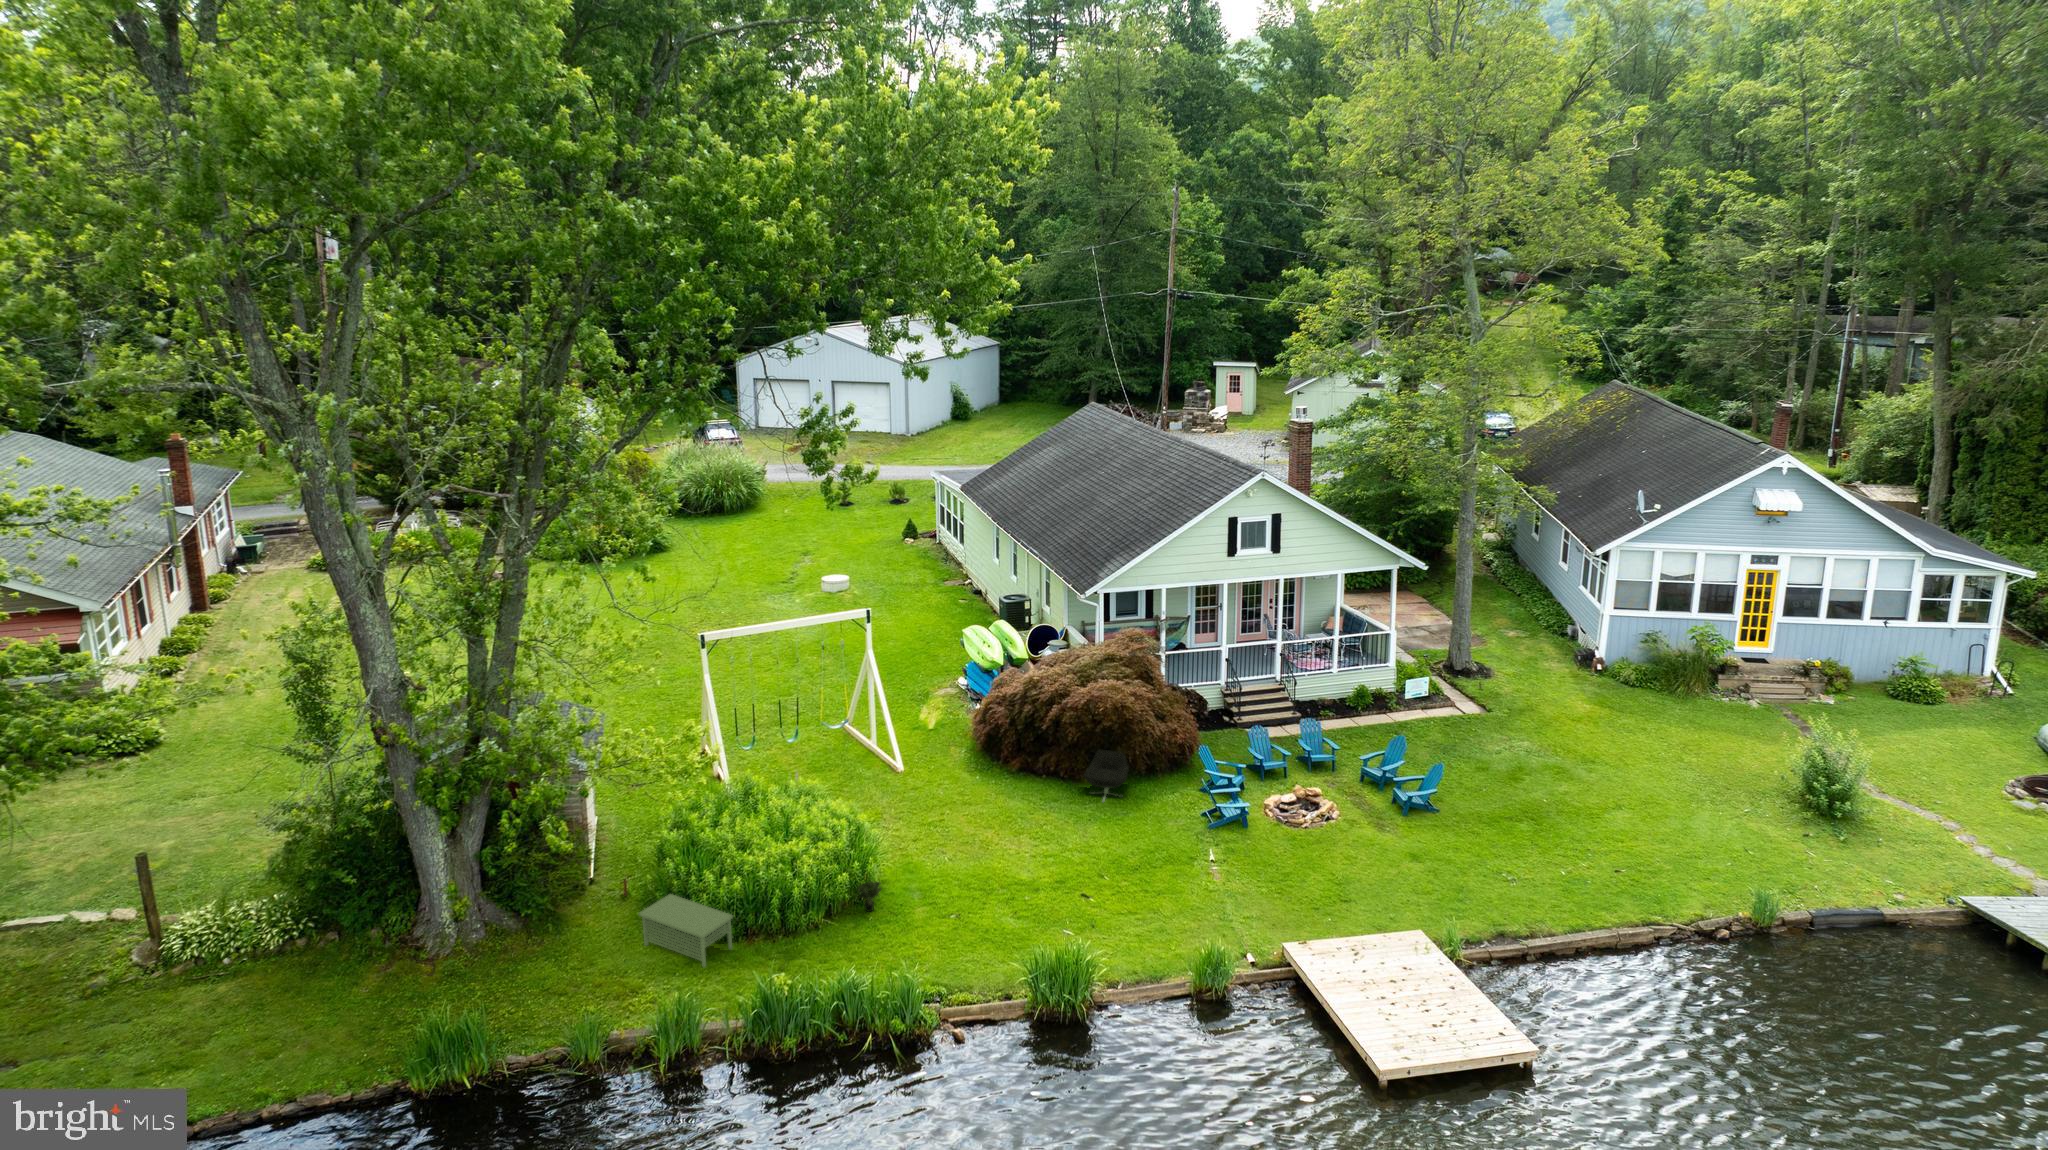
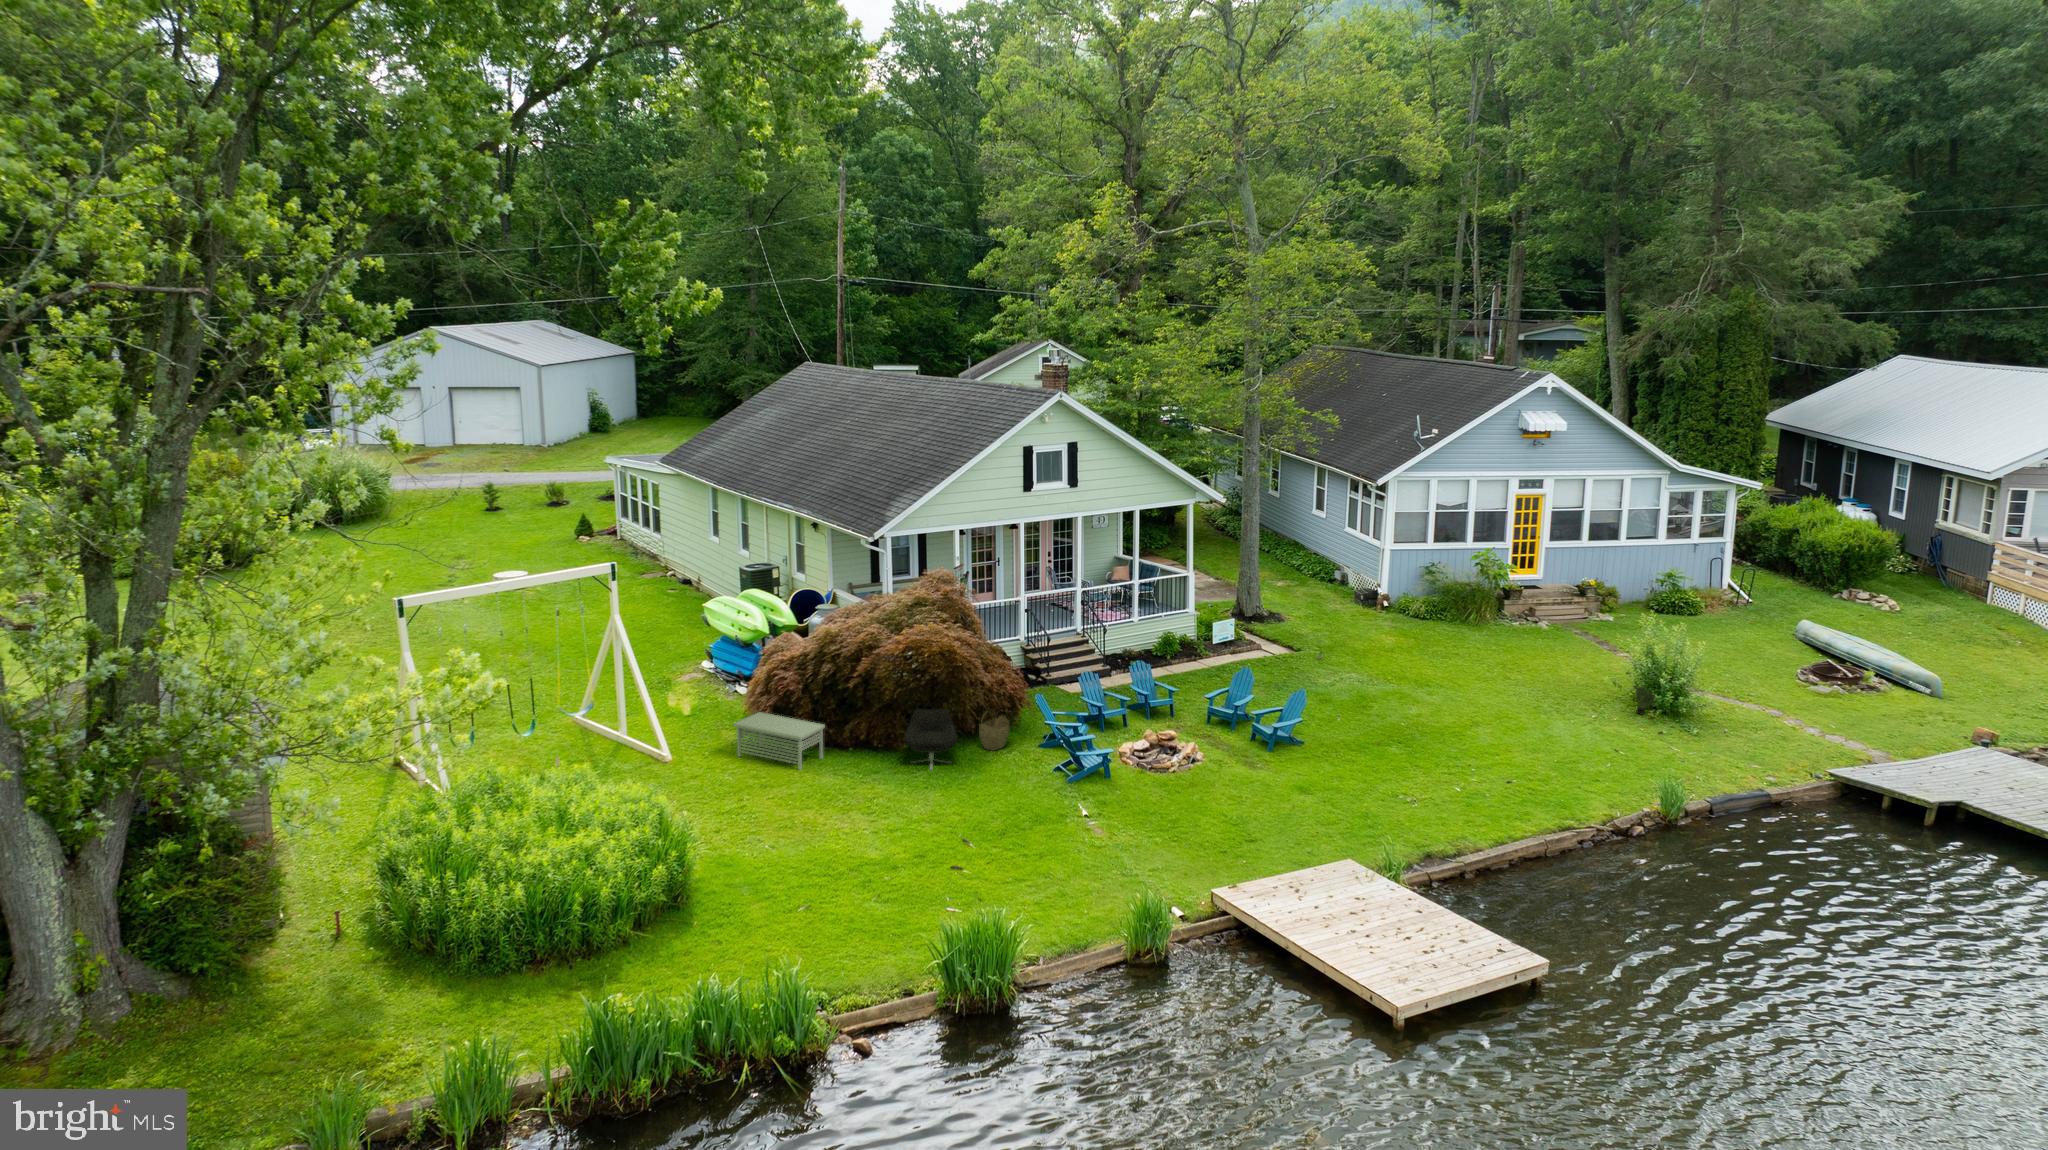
woven basket: none [1150,756,1176,789] -> present [979,717,1009,751]
potted plant: present [858,881,881,912] -> present [1633,686,1656,714]
storage bench: present [639,894,733,967] -> present [734,712,825,770]

